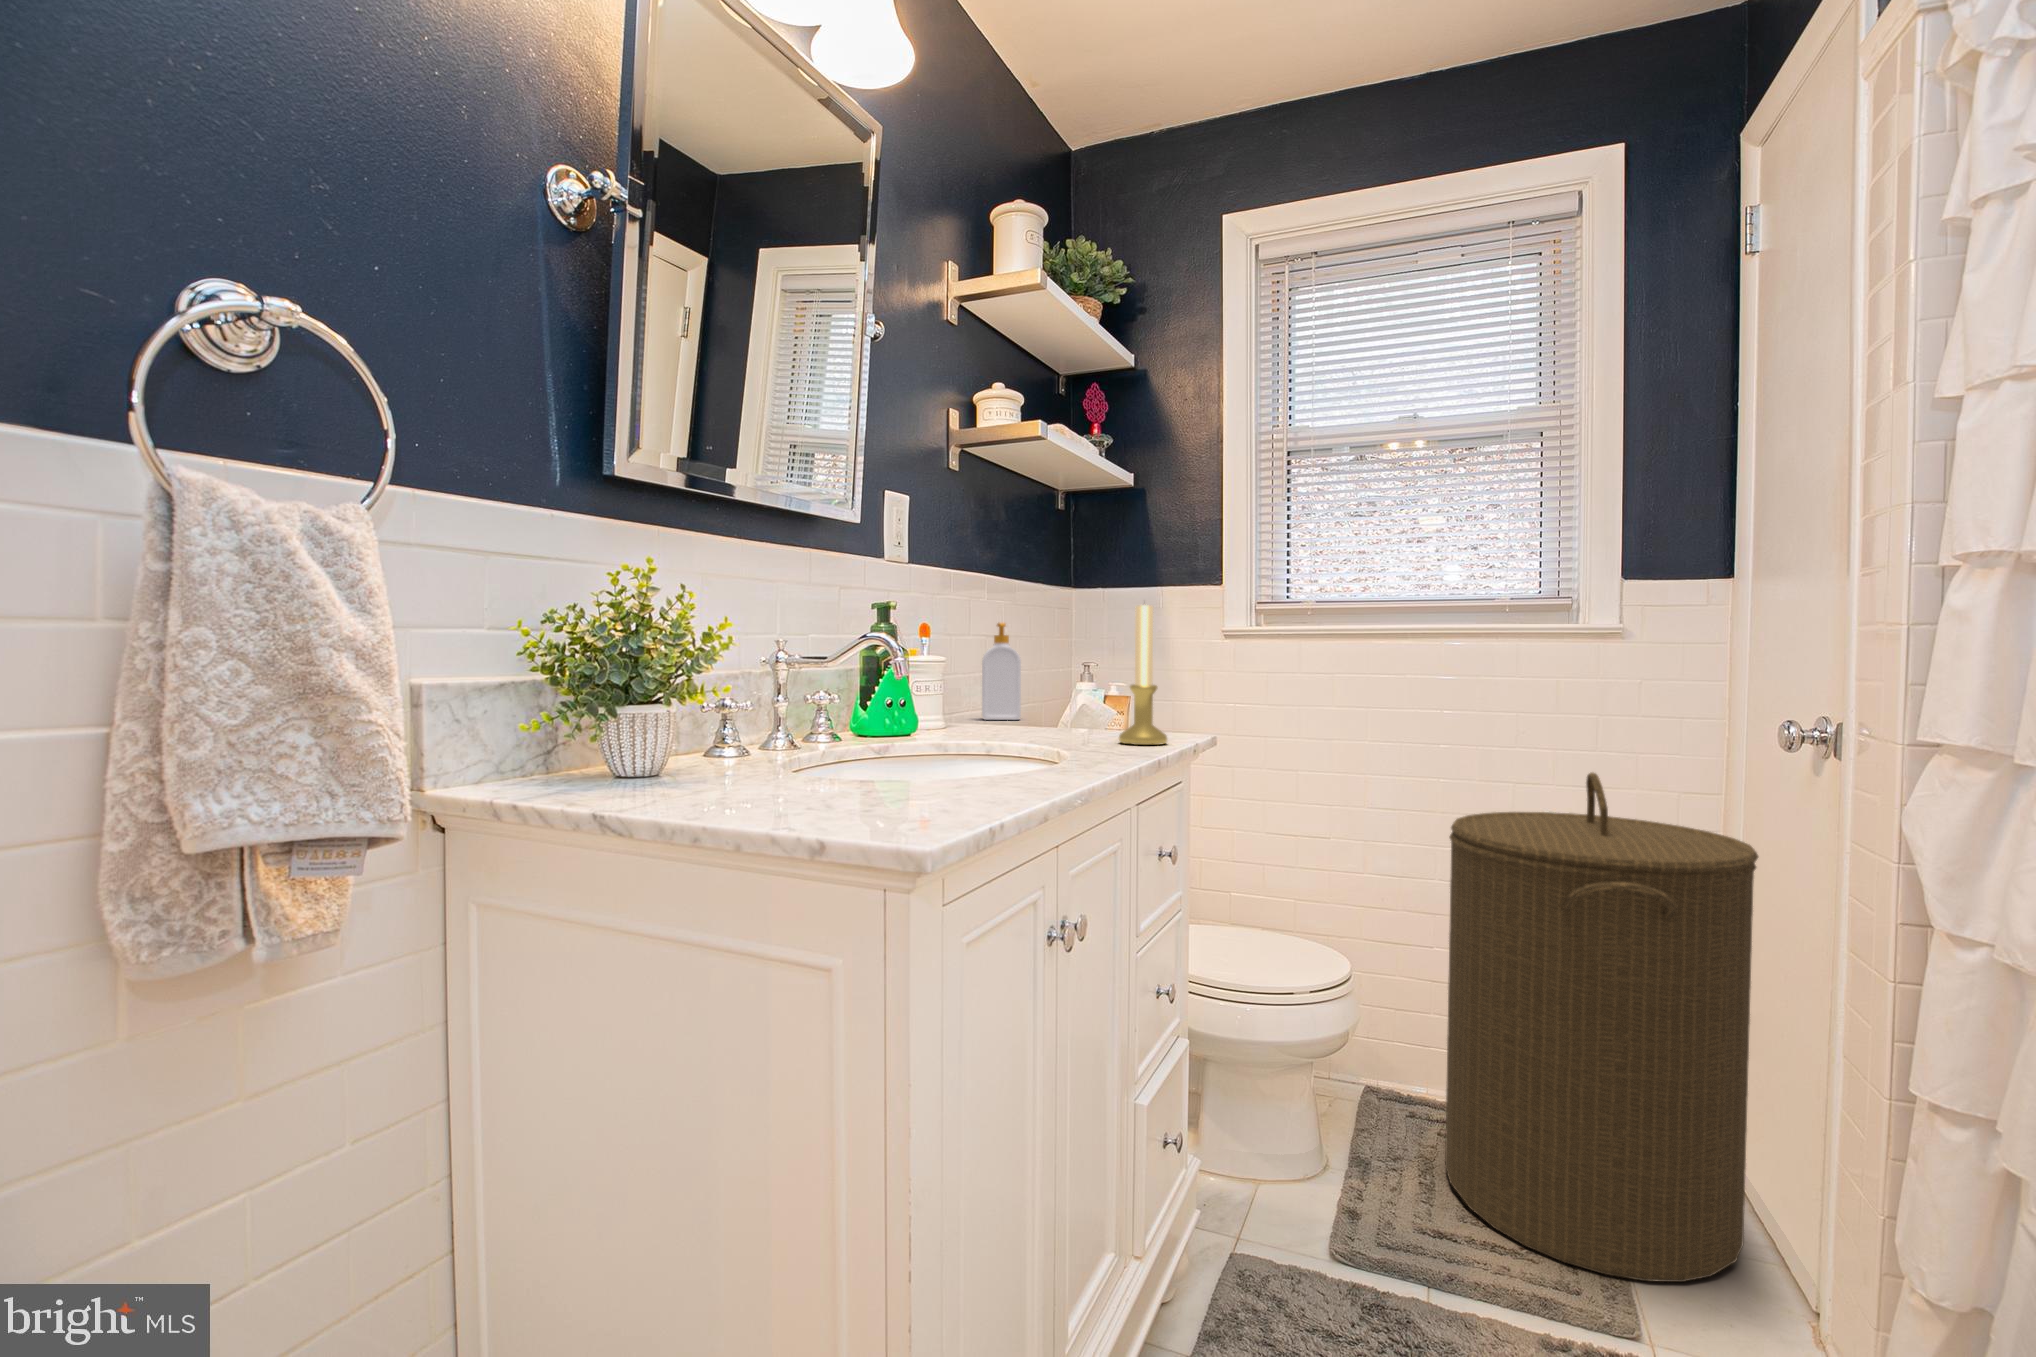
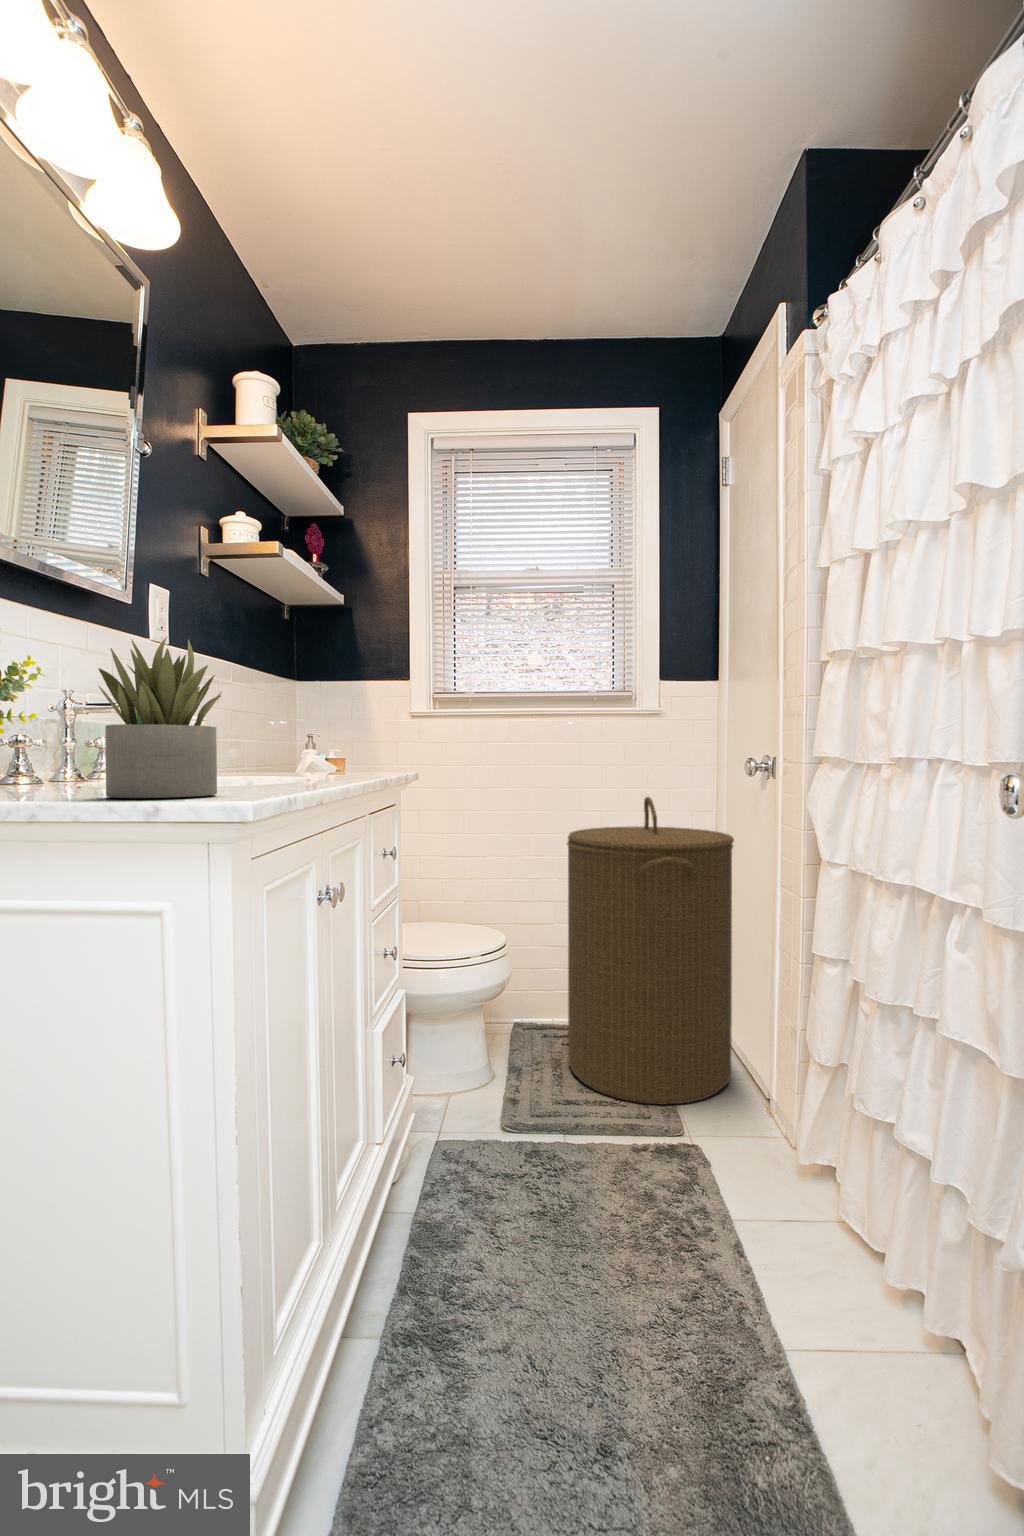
candle holder: present [1119,605,1167,745] -> none [351,674,387,779]
succulent plant: none [772,606,916,817] -> present [99,637,222,798]
soap bottle: present [982,623,1021,720] -> none [230,699,264,776]

